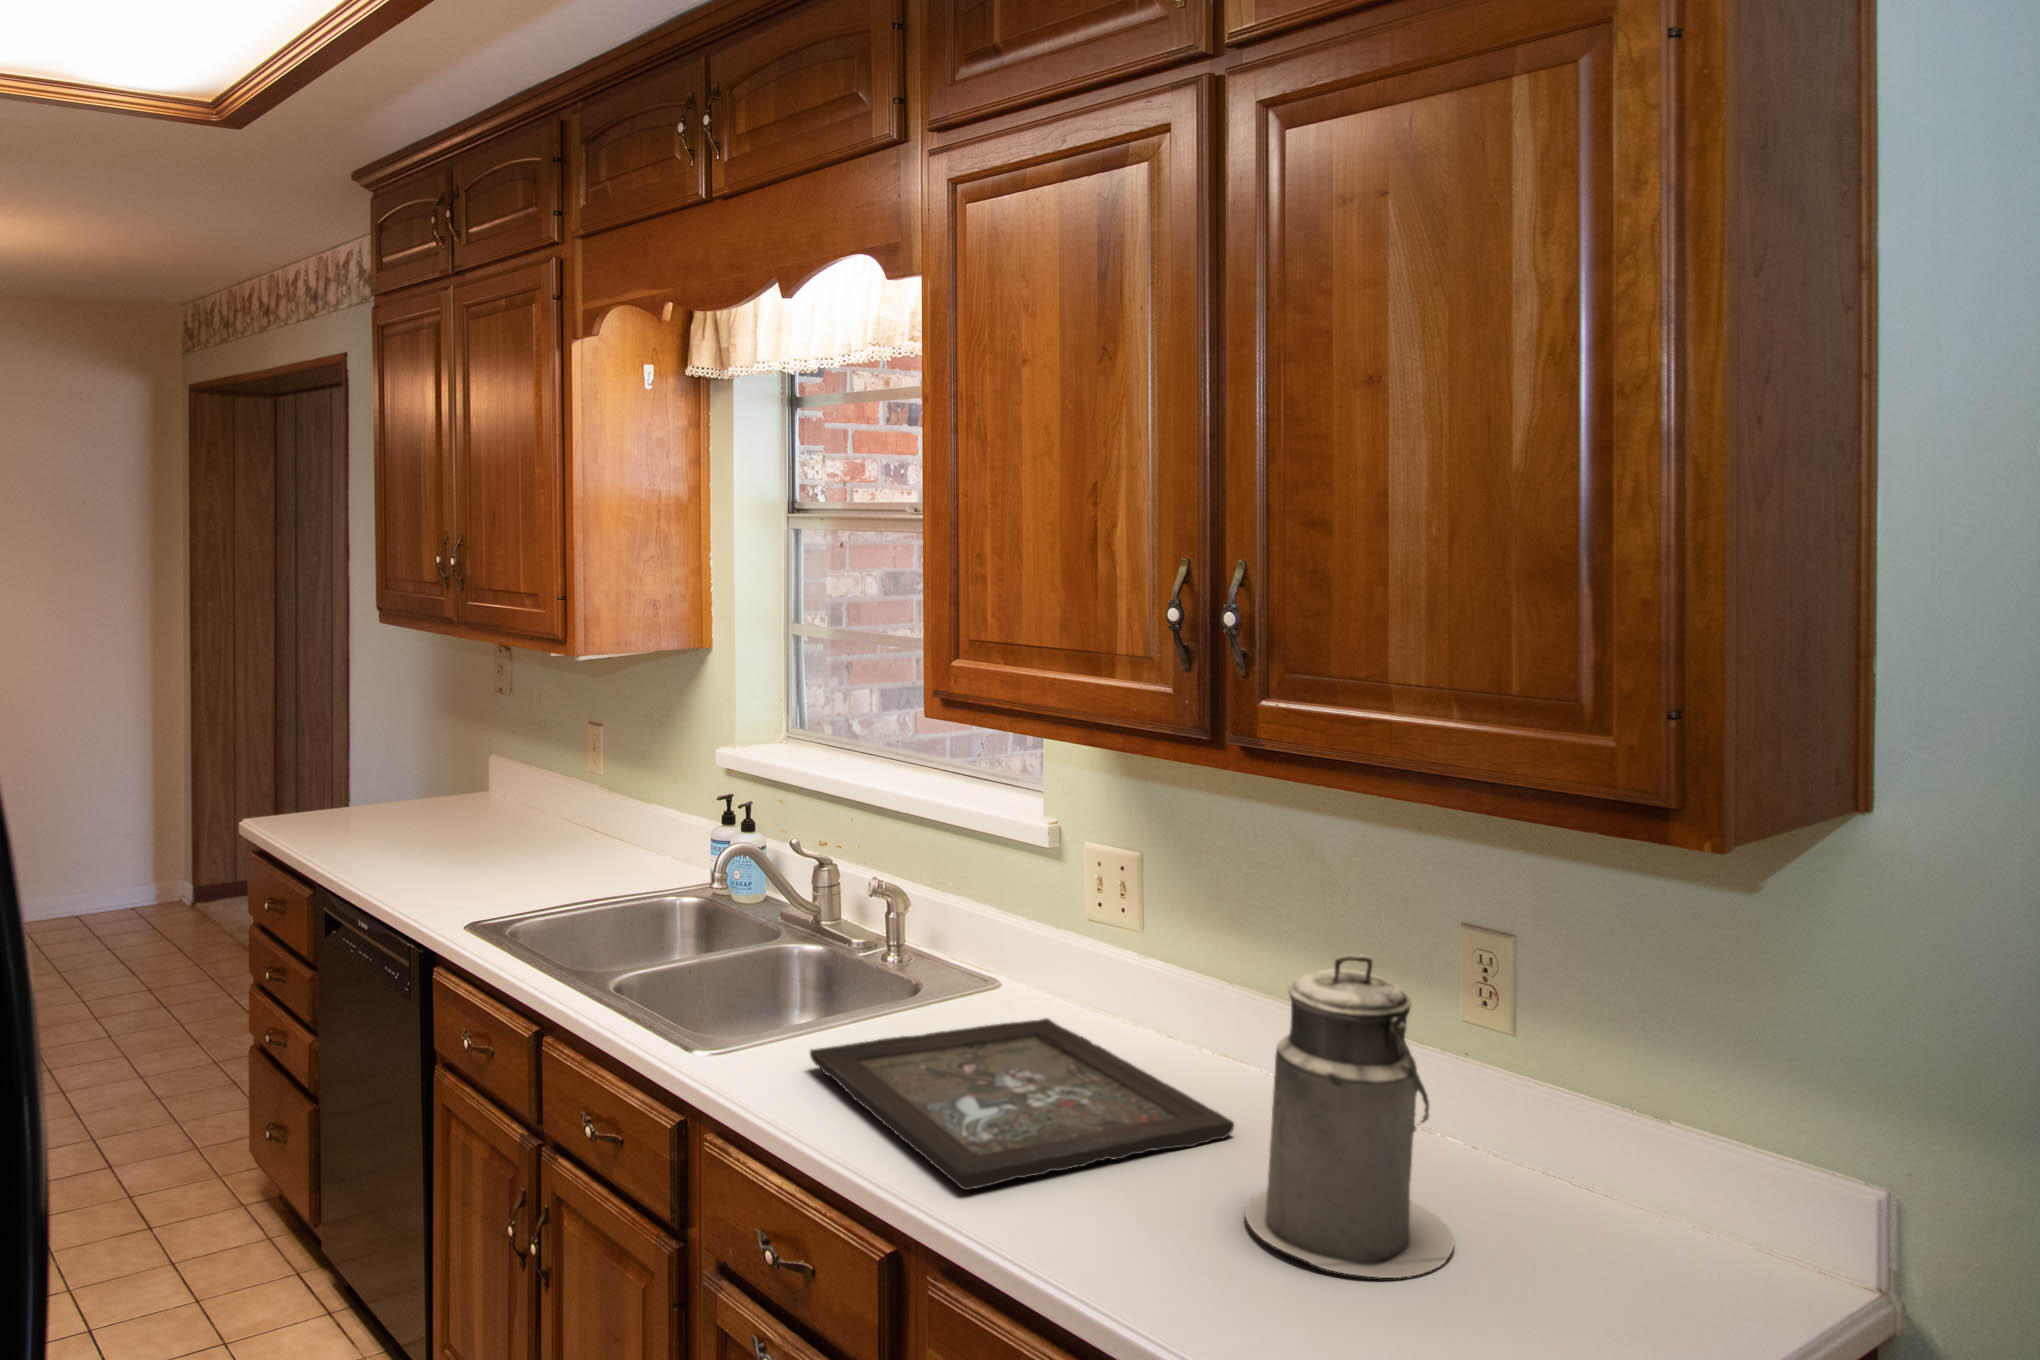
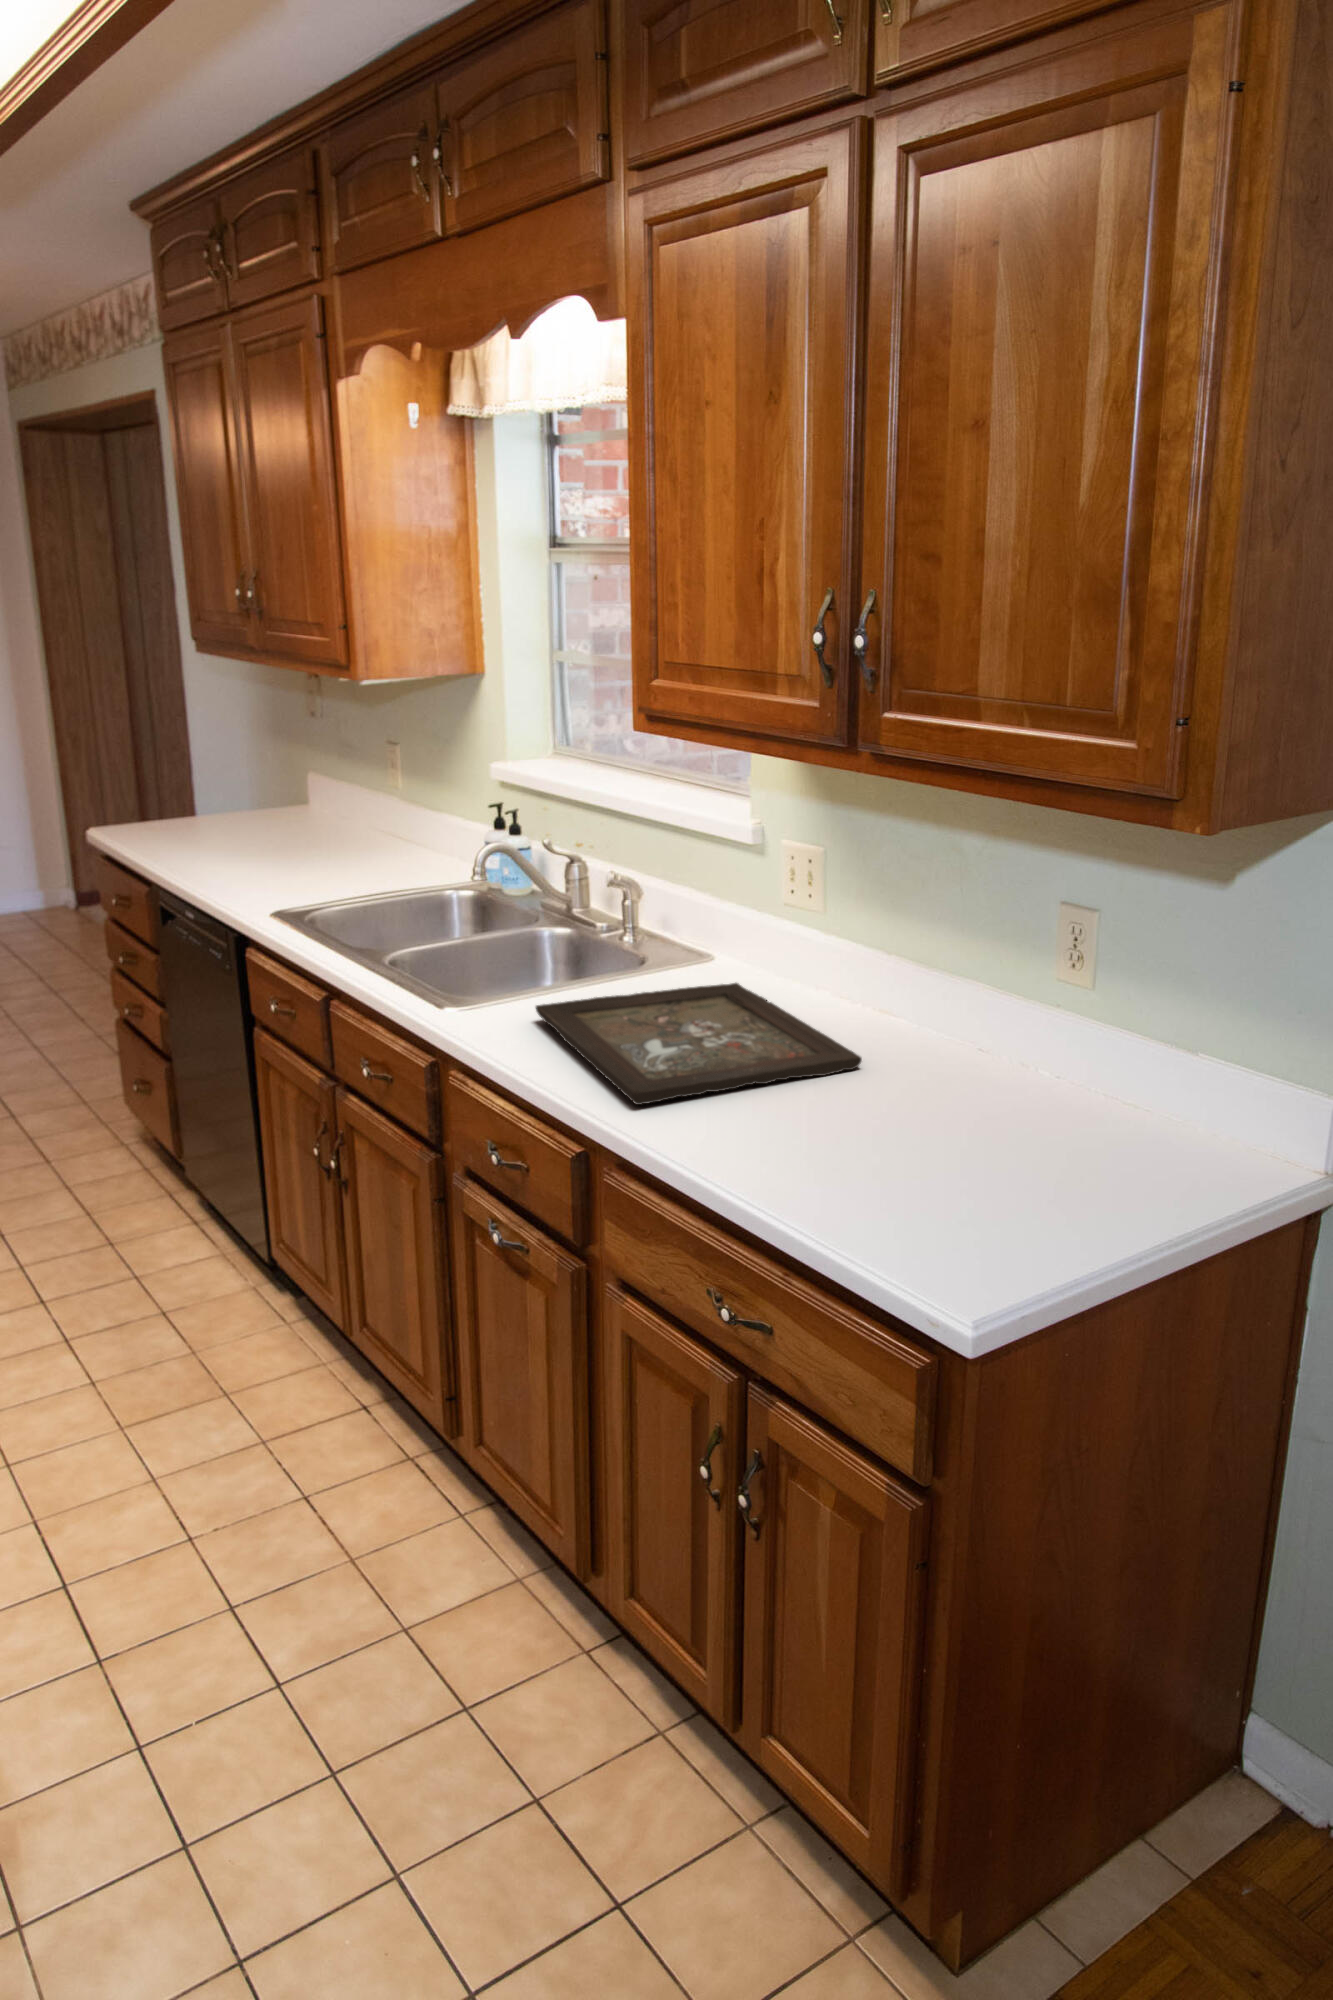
canister: present [1245,955,1455,1278] -> none [849,923,1006,1163]

